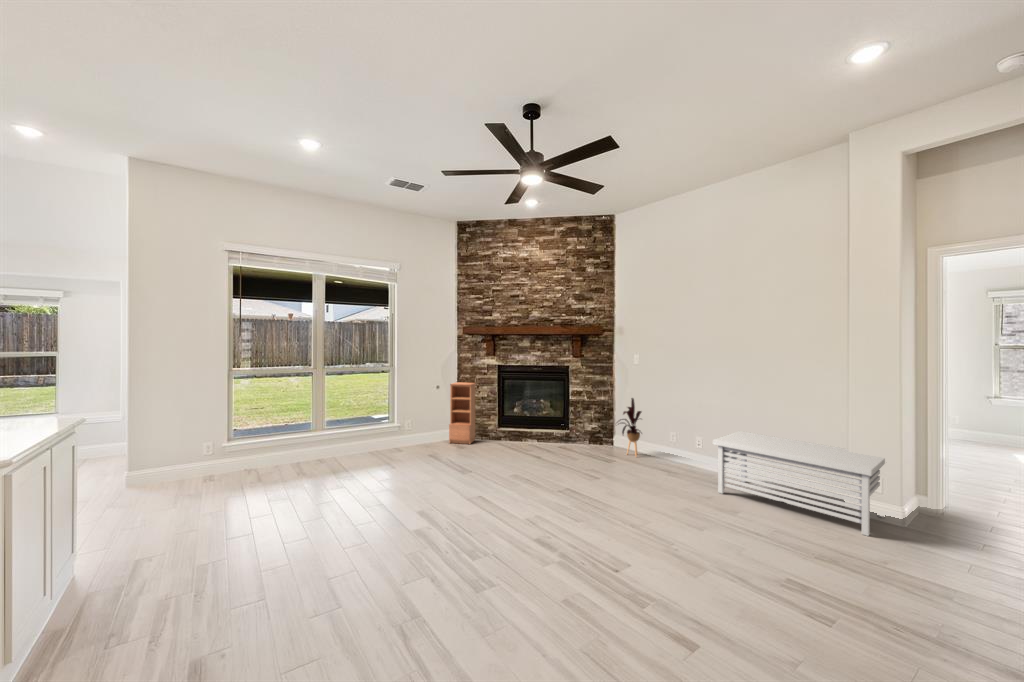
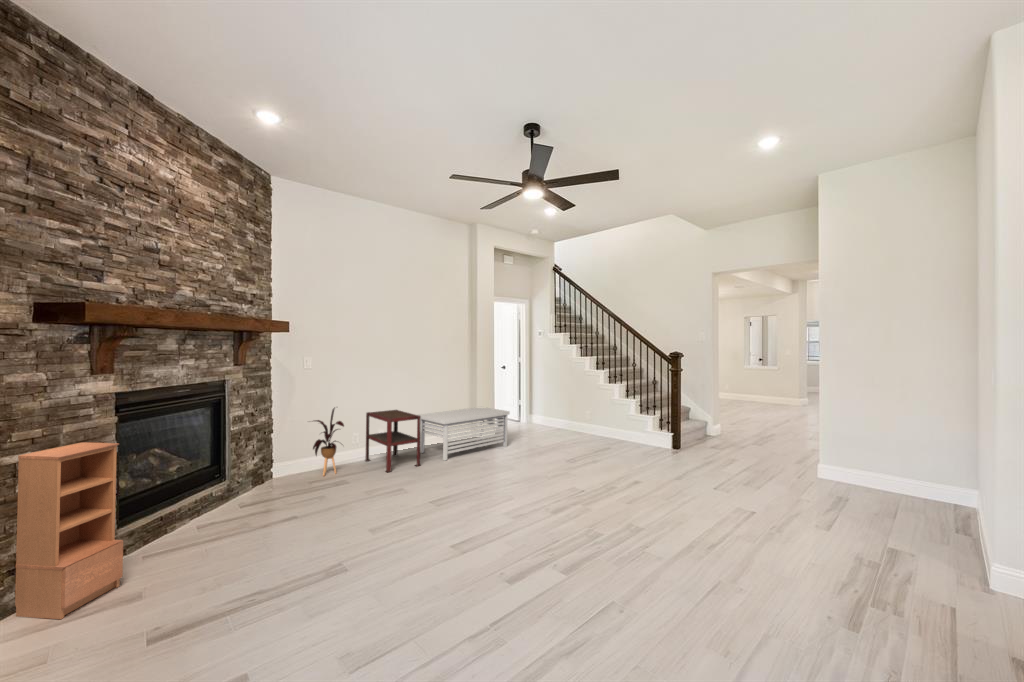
side table: none [650,413,718,483] -> present [365,410,421,472]

